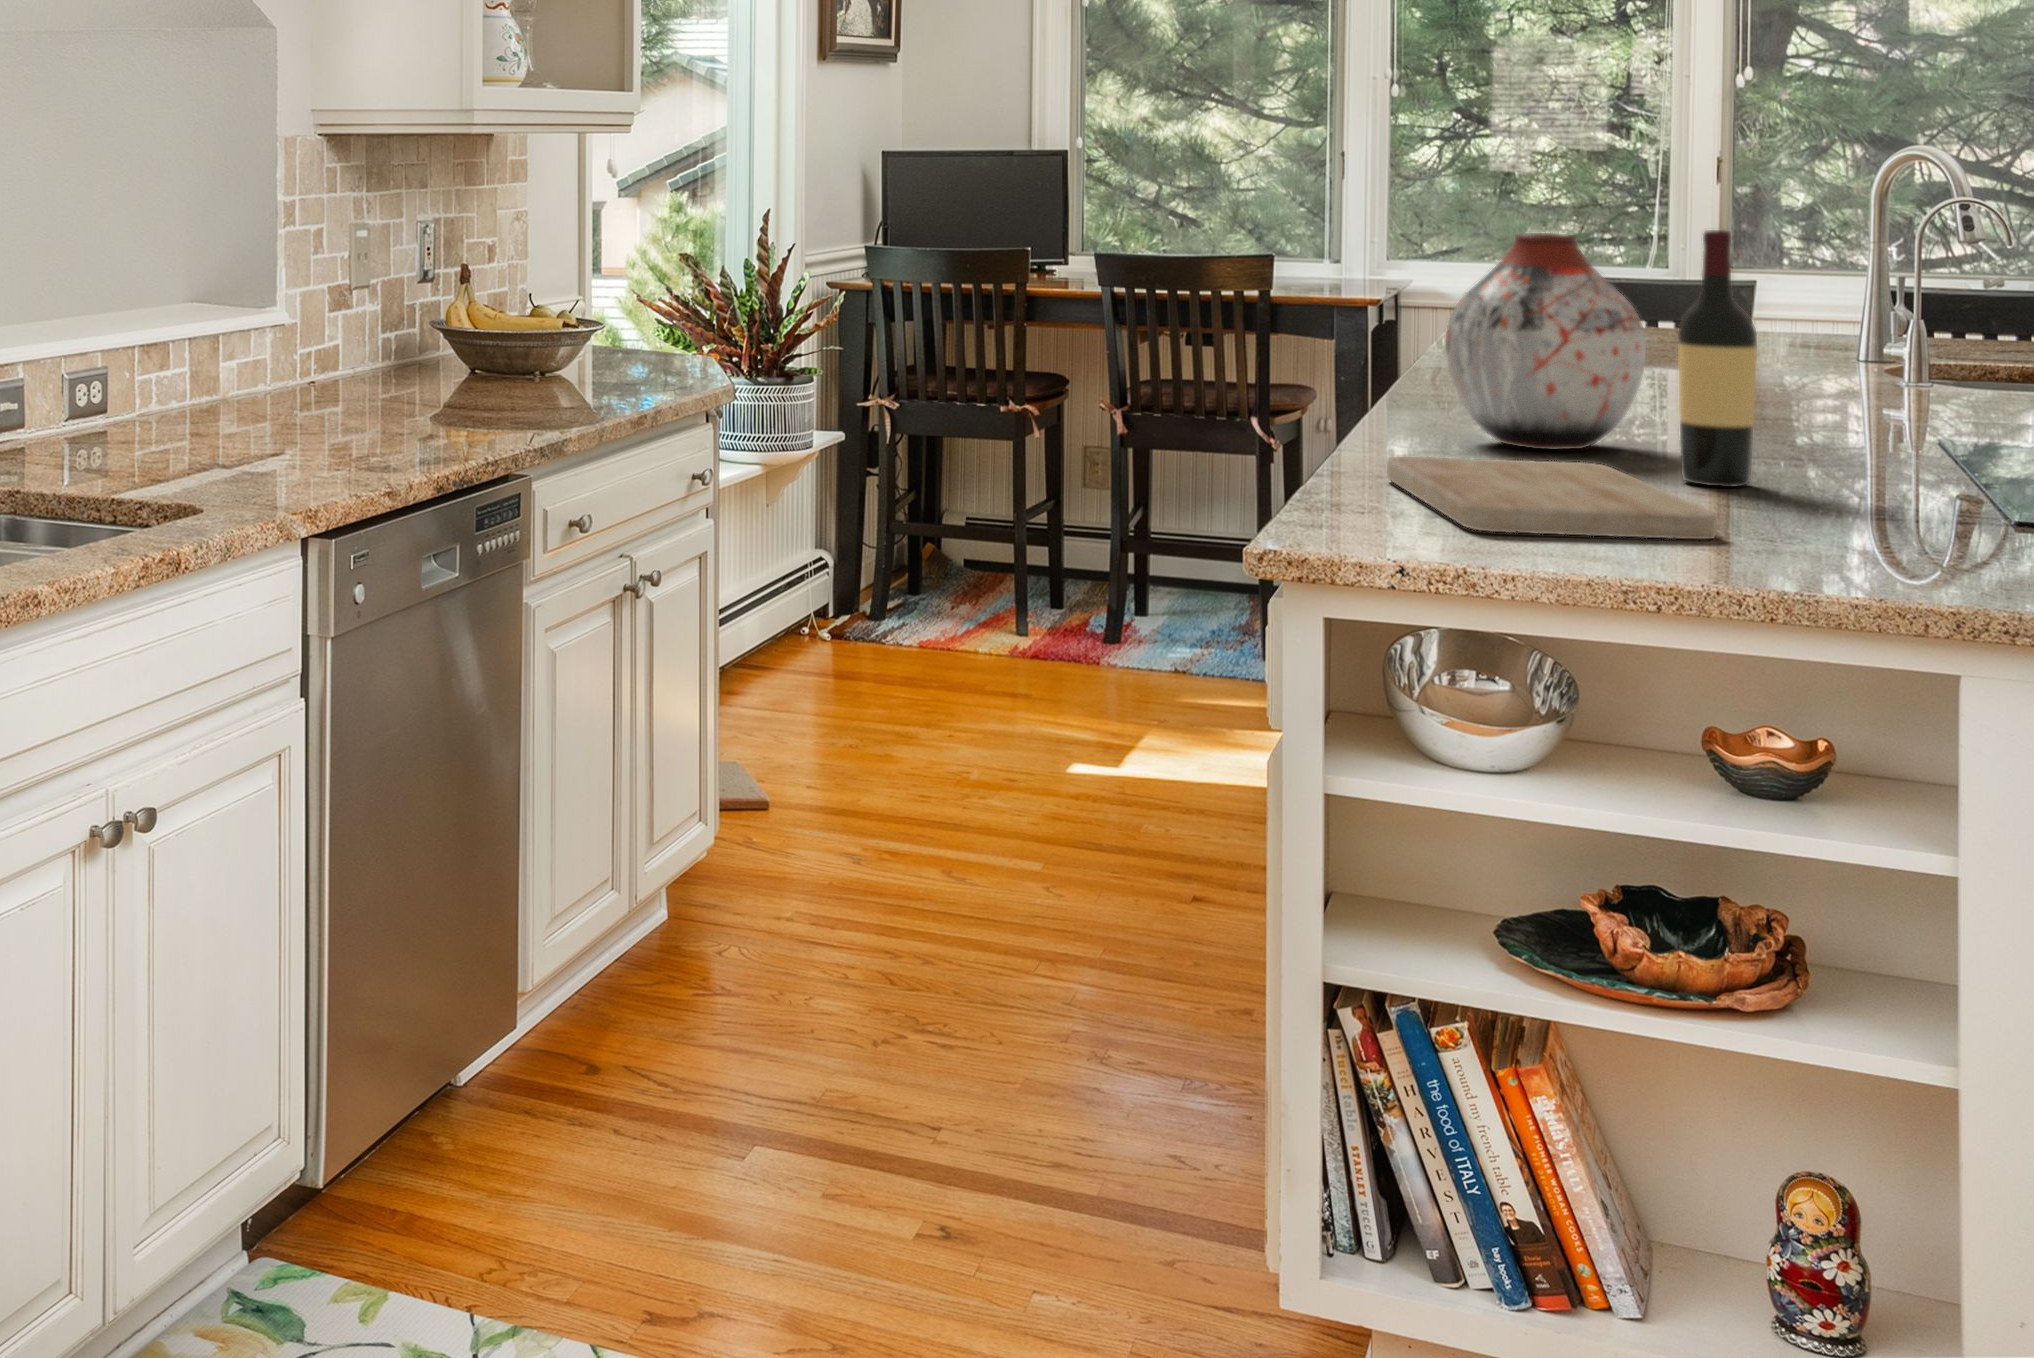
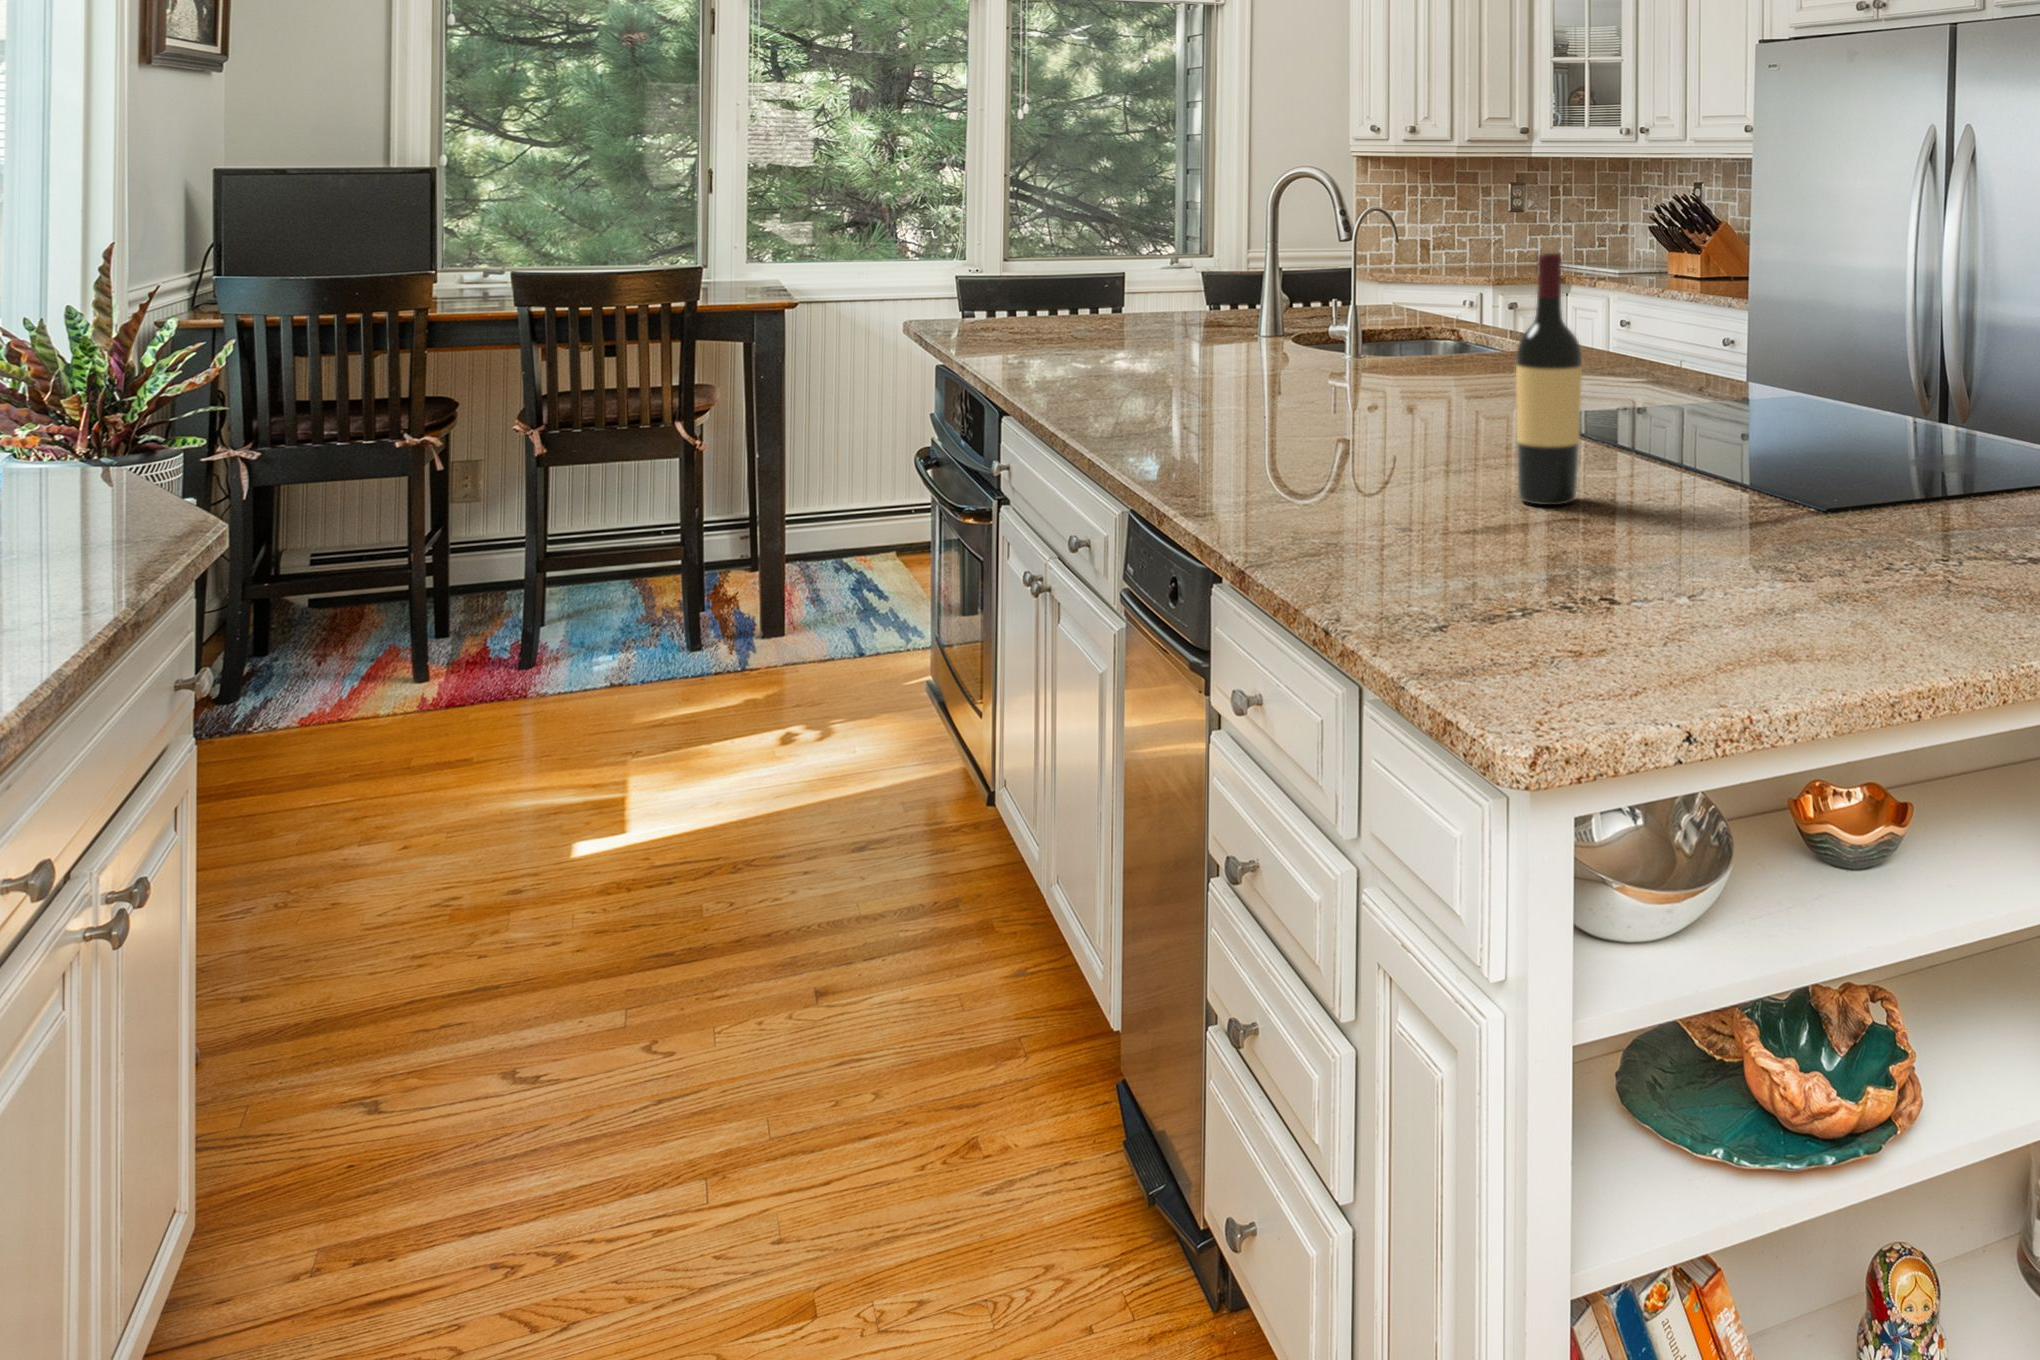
vase: present [1446,233,1646,450] -> none [1231,257,1409,479]
cutting board: present [1387,457,1717,539] -> none [1324,501,1751,633]

